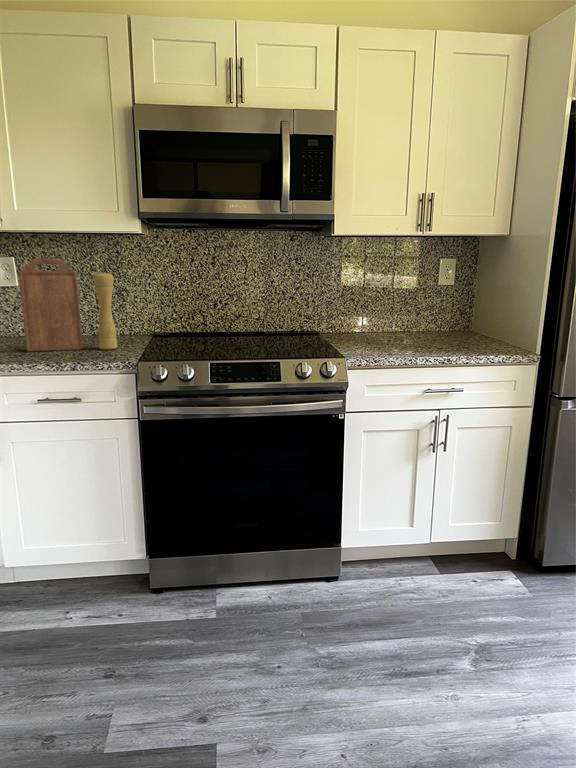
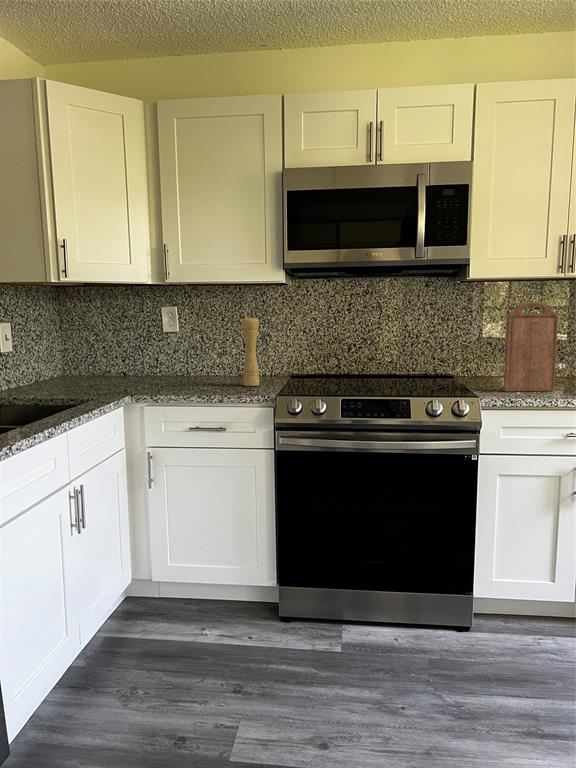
cutting board: present [19,259,83,351] -> present [503,302,558,391]

